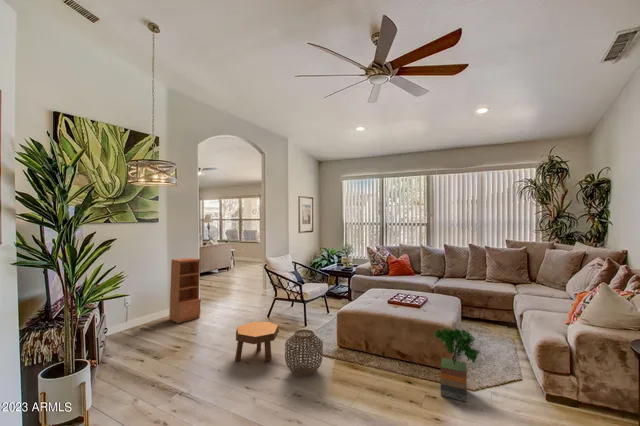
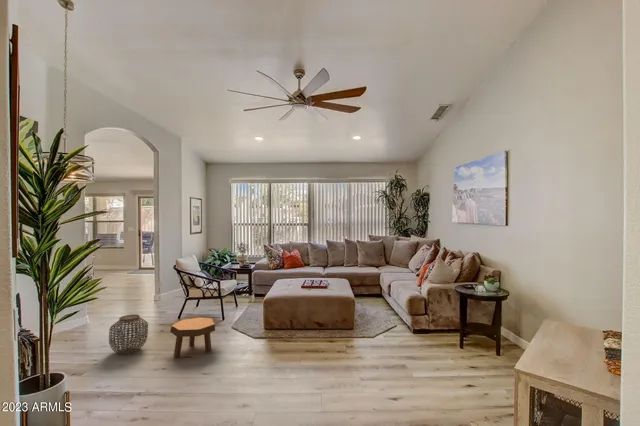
bookcase: present [170,258,201,323] -> none [52,264,96,341]
potted tree: present [434,328,479,402] -> none [348,295,379,344]
woven basket: present [285,330,323,377] -> present [109,315,148,355]

